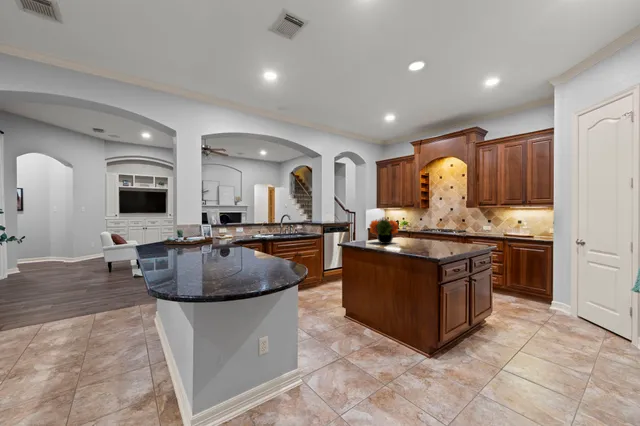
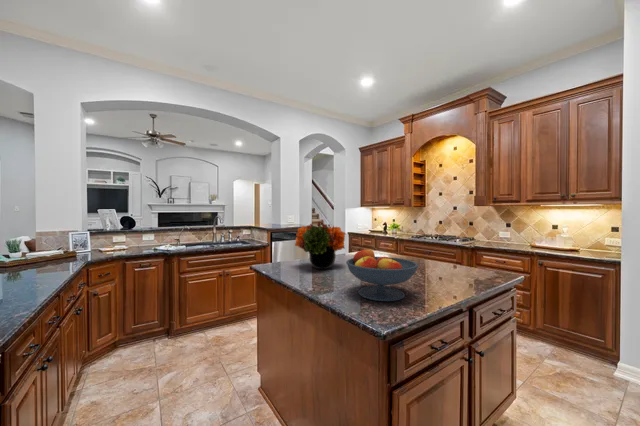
fruit bowl: none [411,230,447,252] -> present [346,249,418,301]

